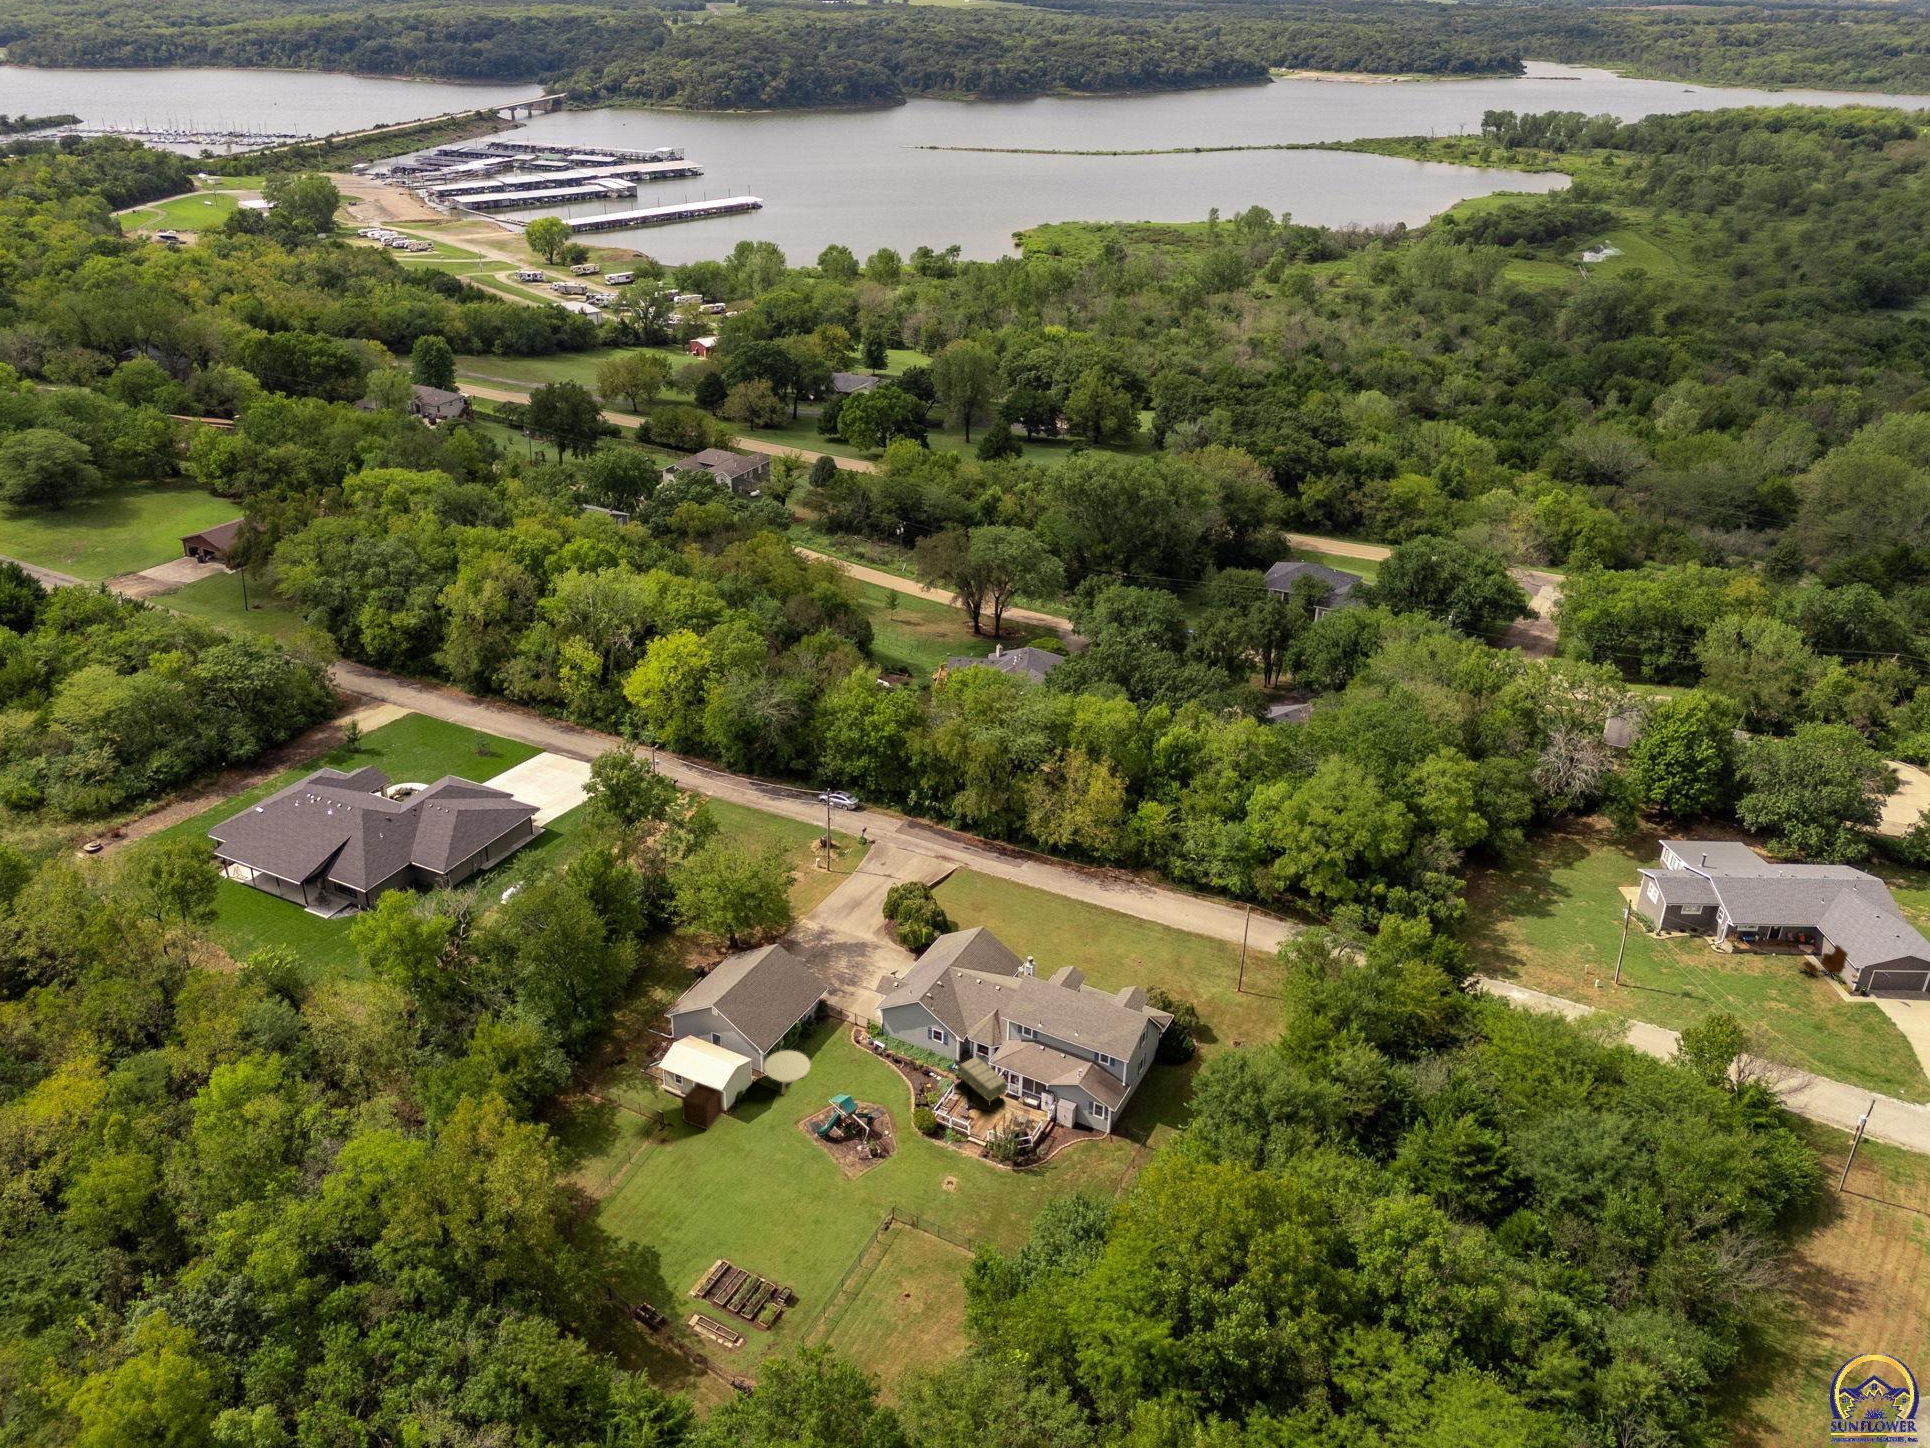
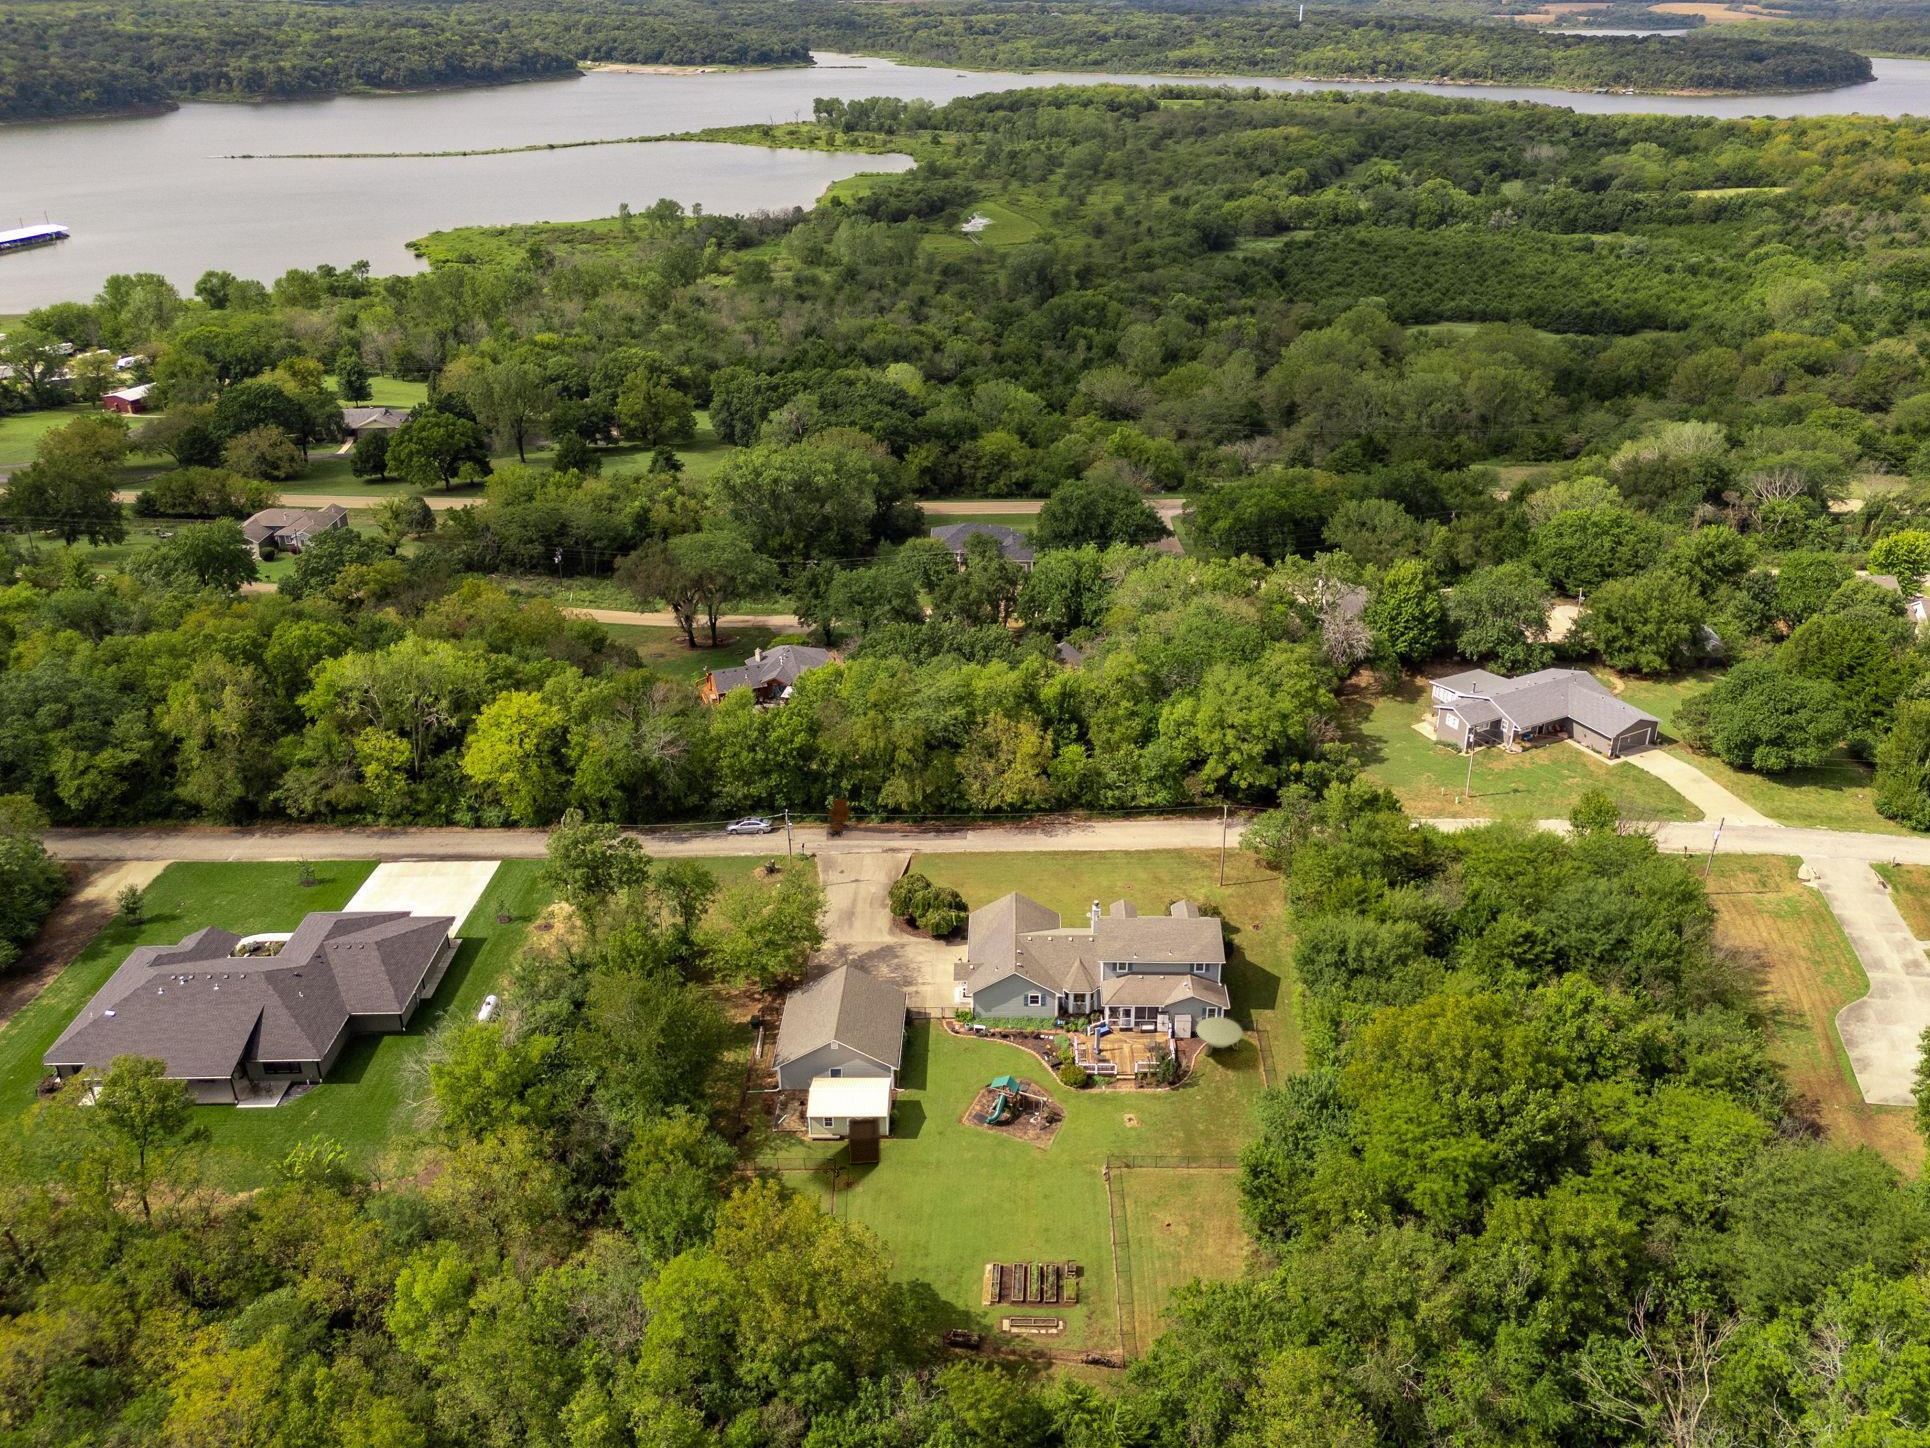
lounge chair: present [1801,945,1848,976] -> present [828,799,851,834]
round table: present [764,1051,810,1095] -> present [1196,1017,1242,1056]
bench: present [959,1057,1007,1105] -> none [1069,1006,1119,1045]

